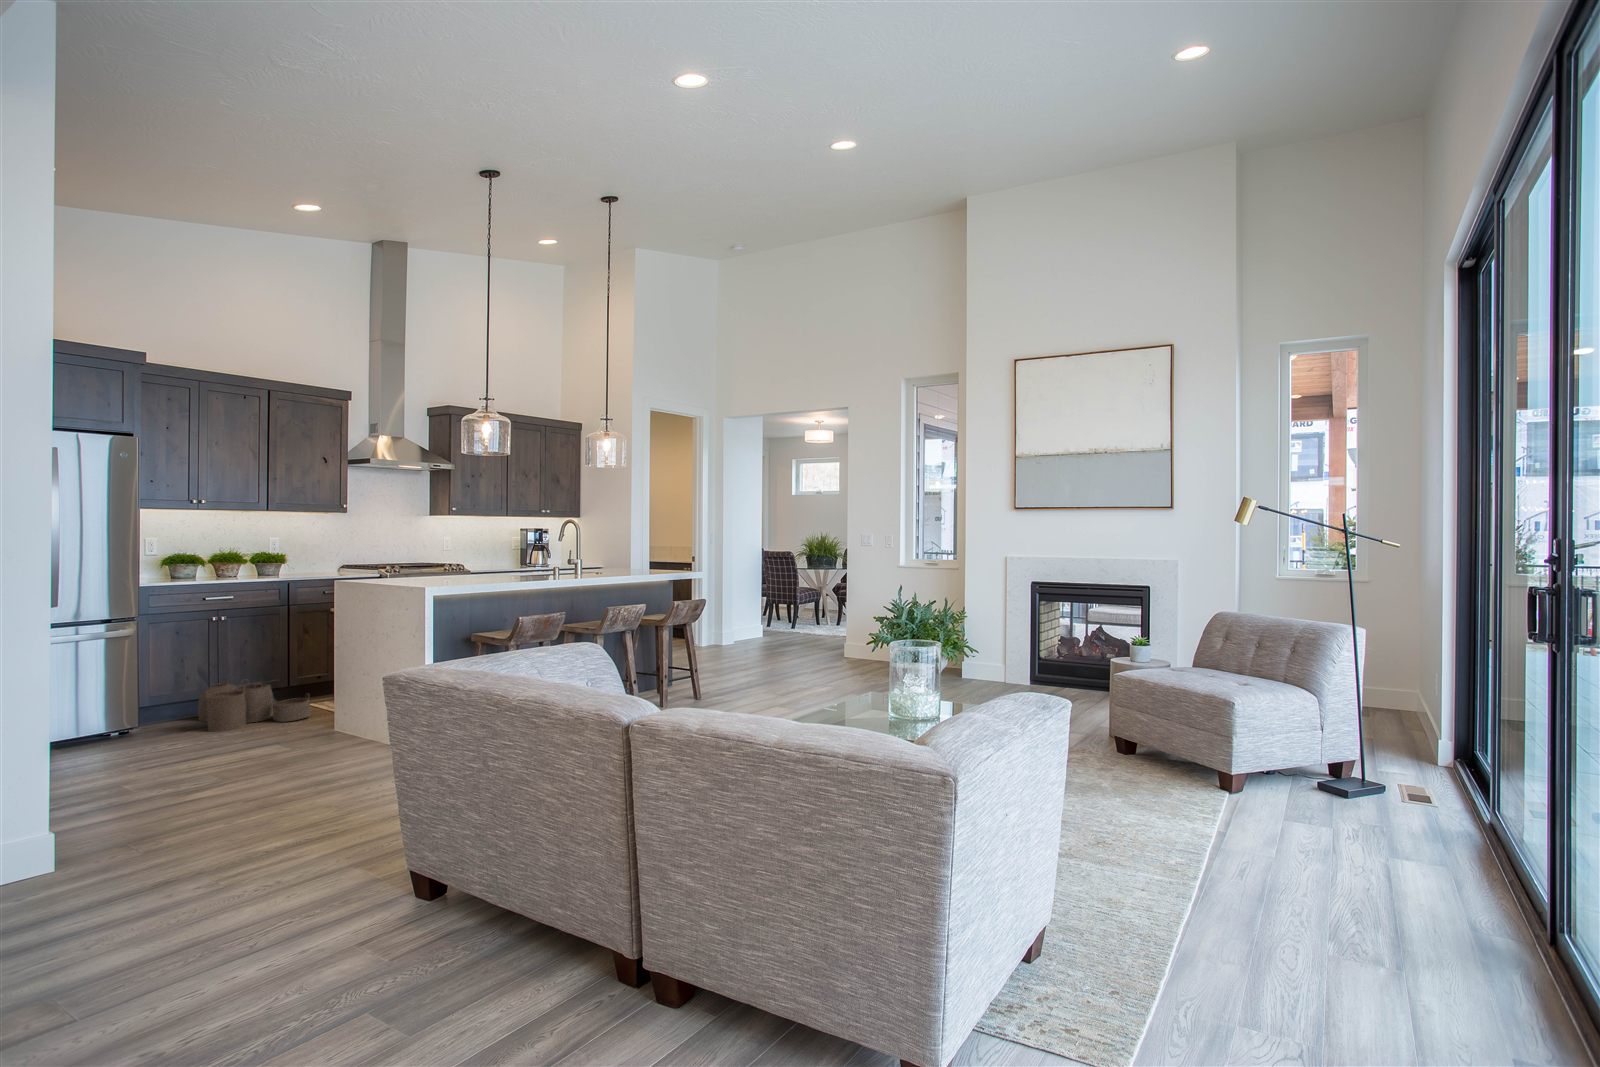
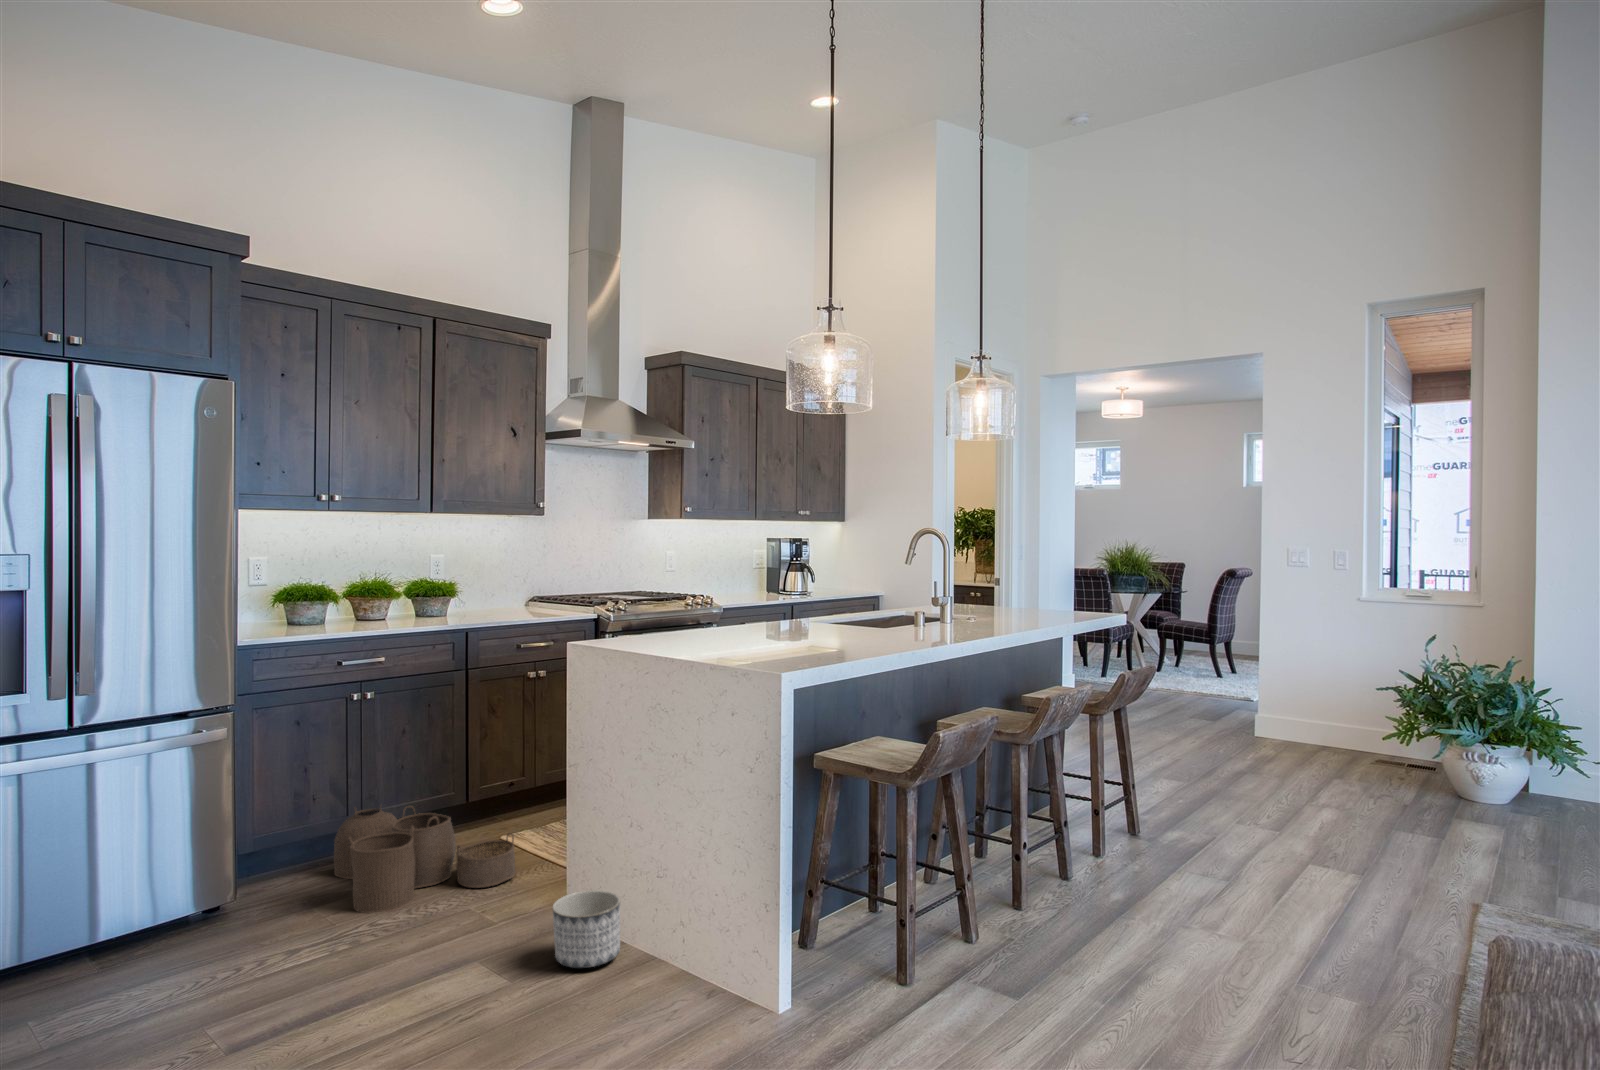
planter: none [315,708,354,744] -> present [553,890,620,968]

